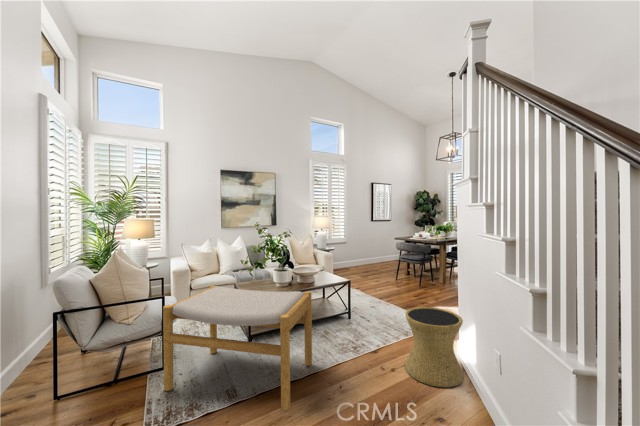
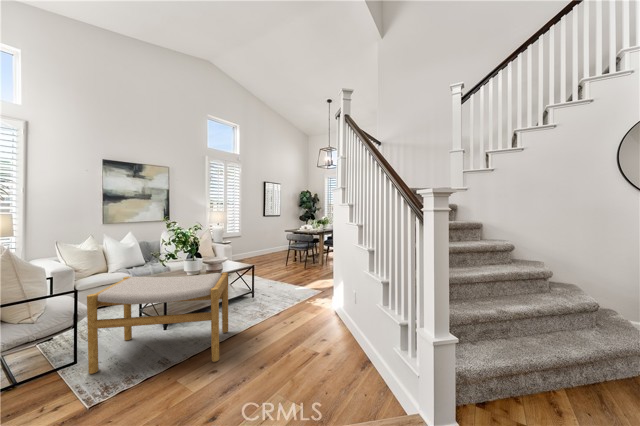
side table: present [405,307,464,387] -> none [300,277,338,328]

